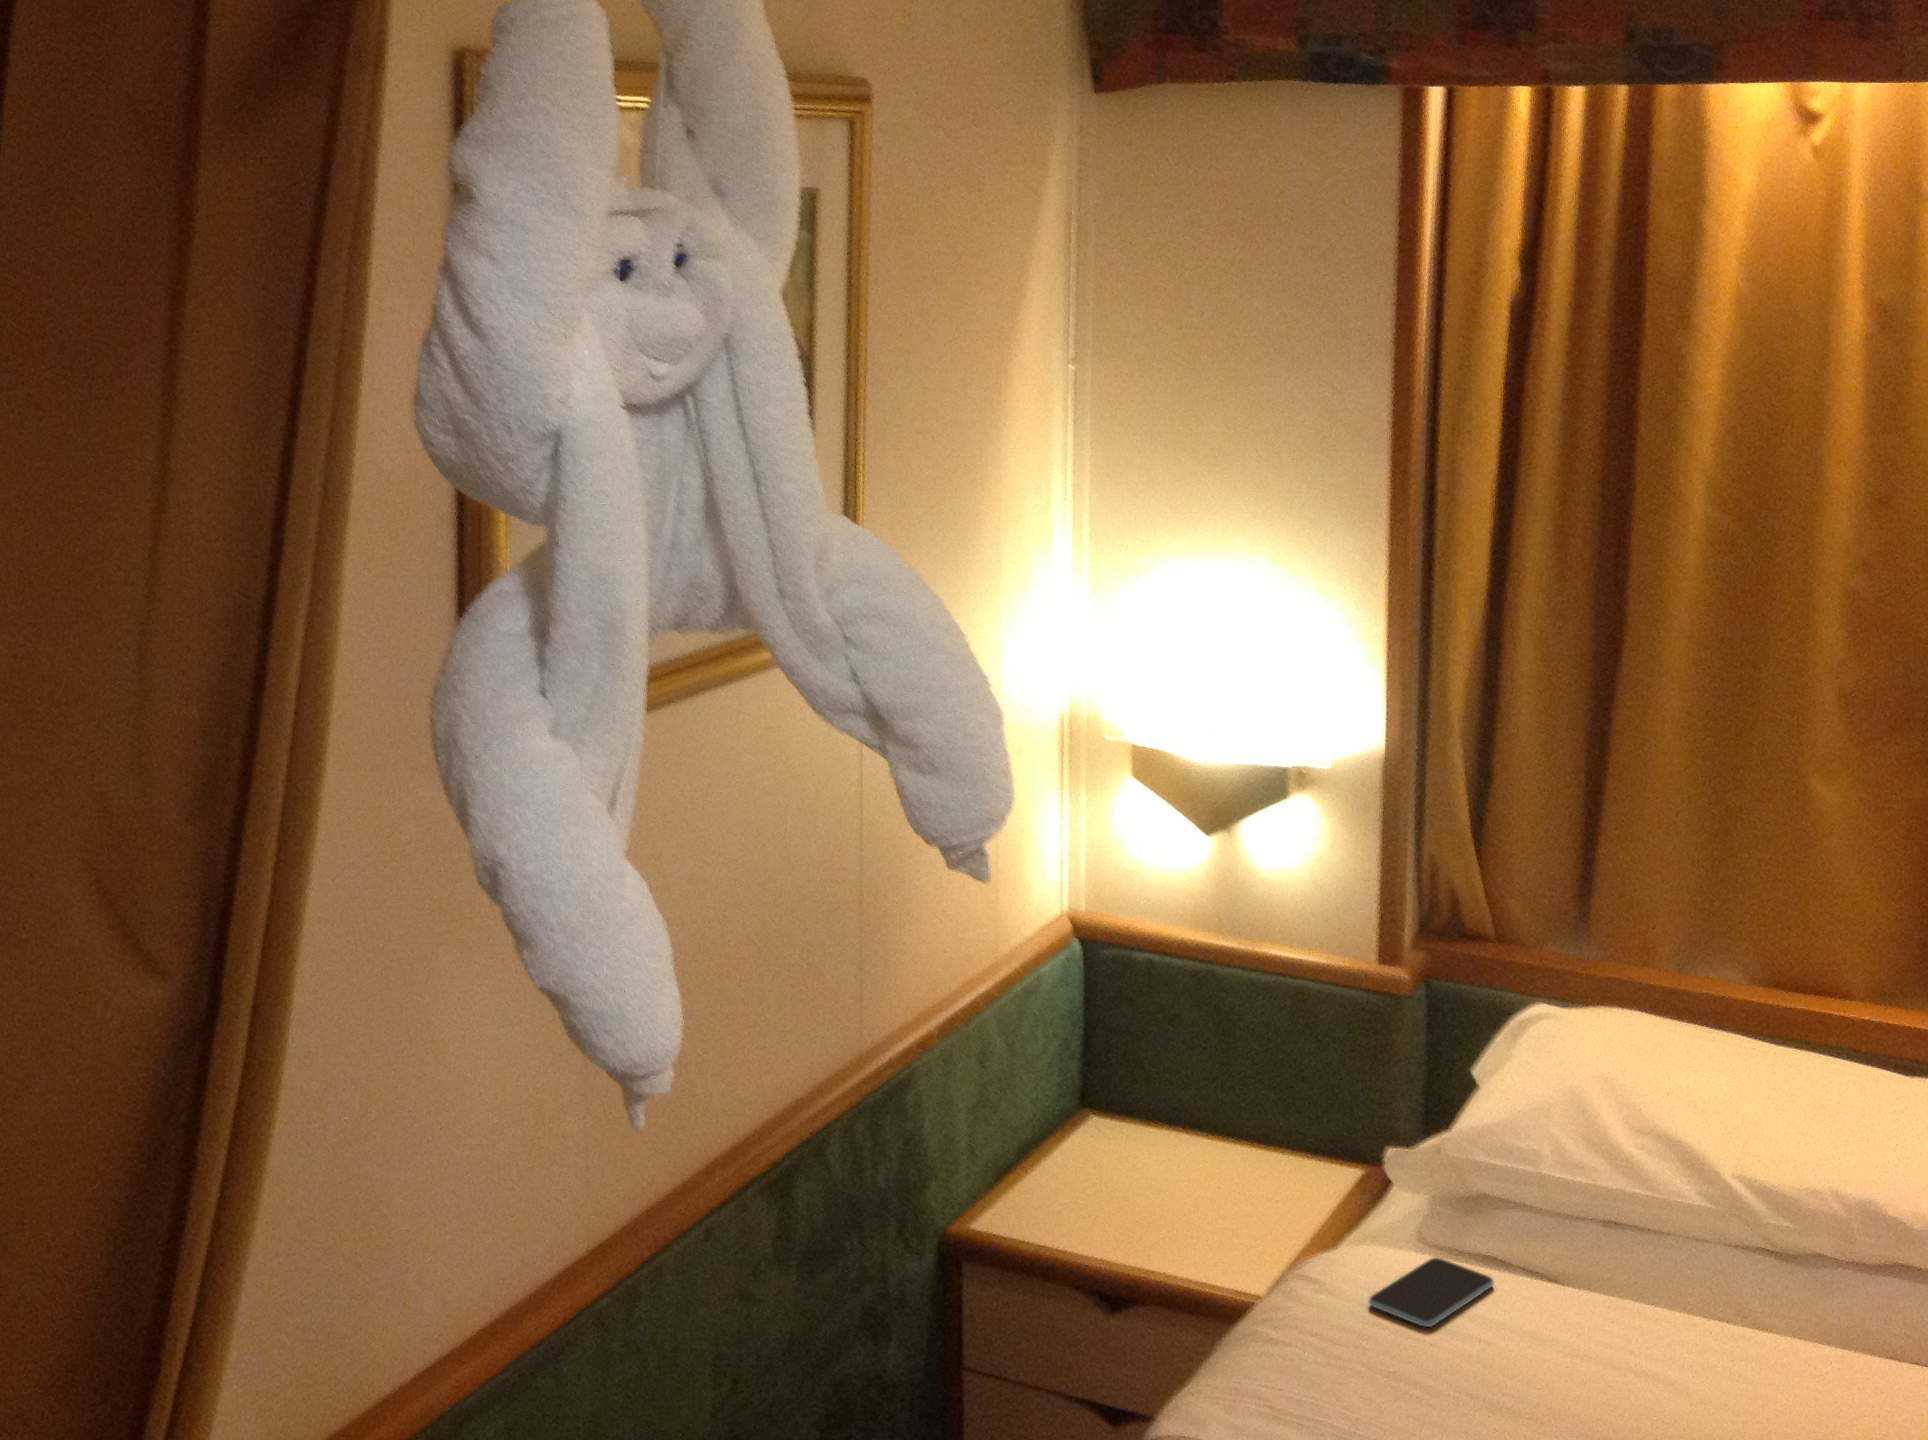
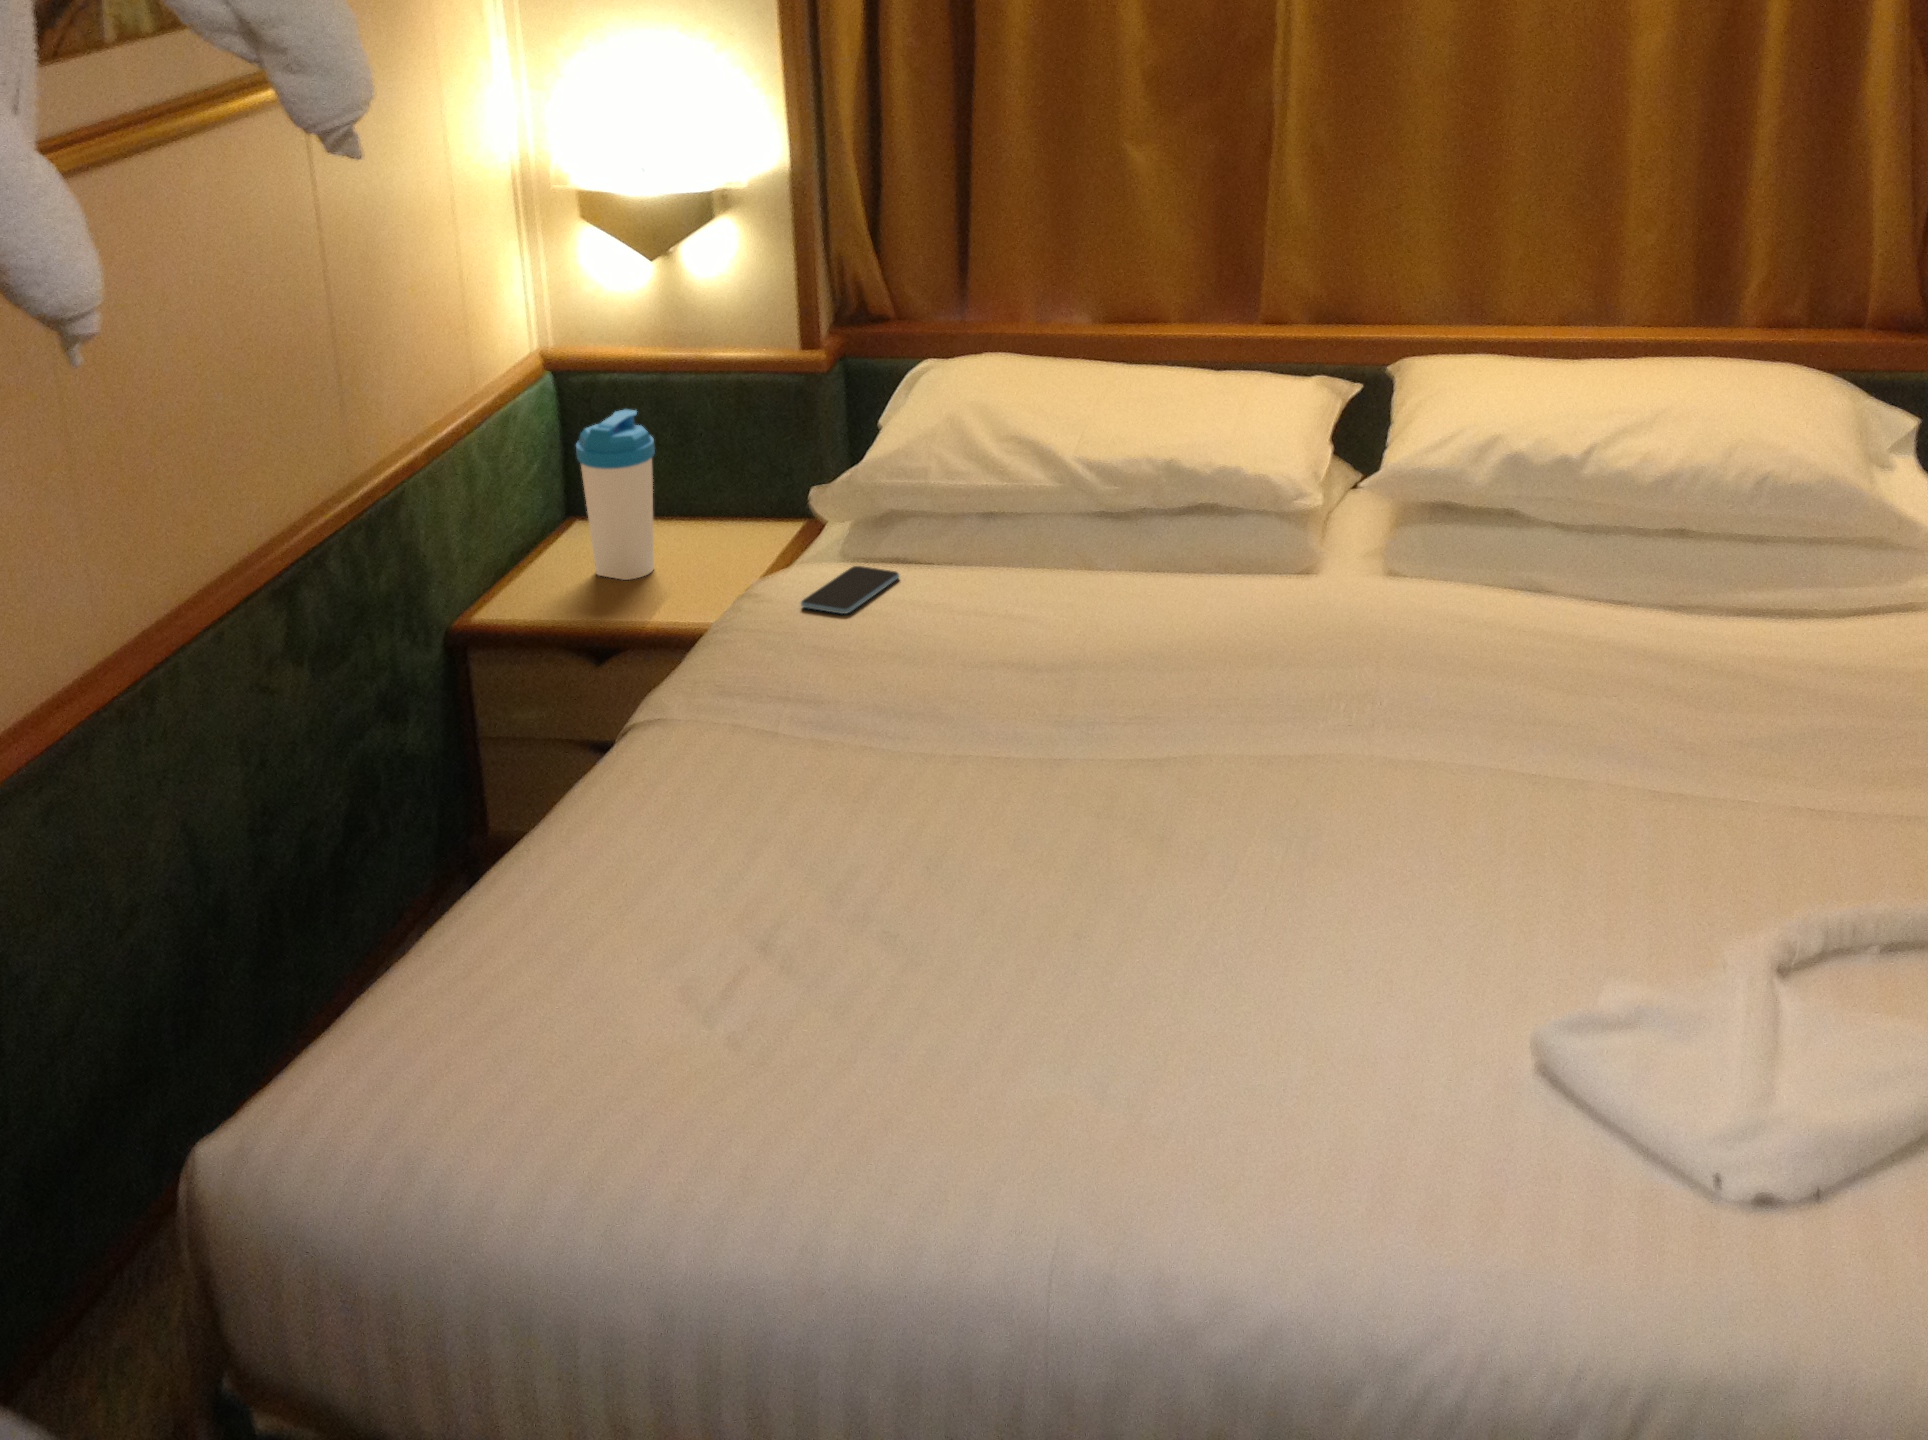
water bottle: none [1104,1005,1195,1205] -> present [576,410,655,580]

